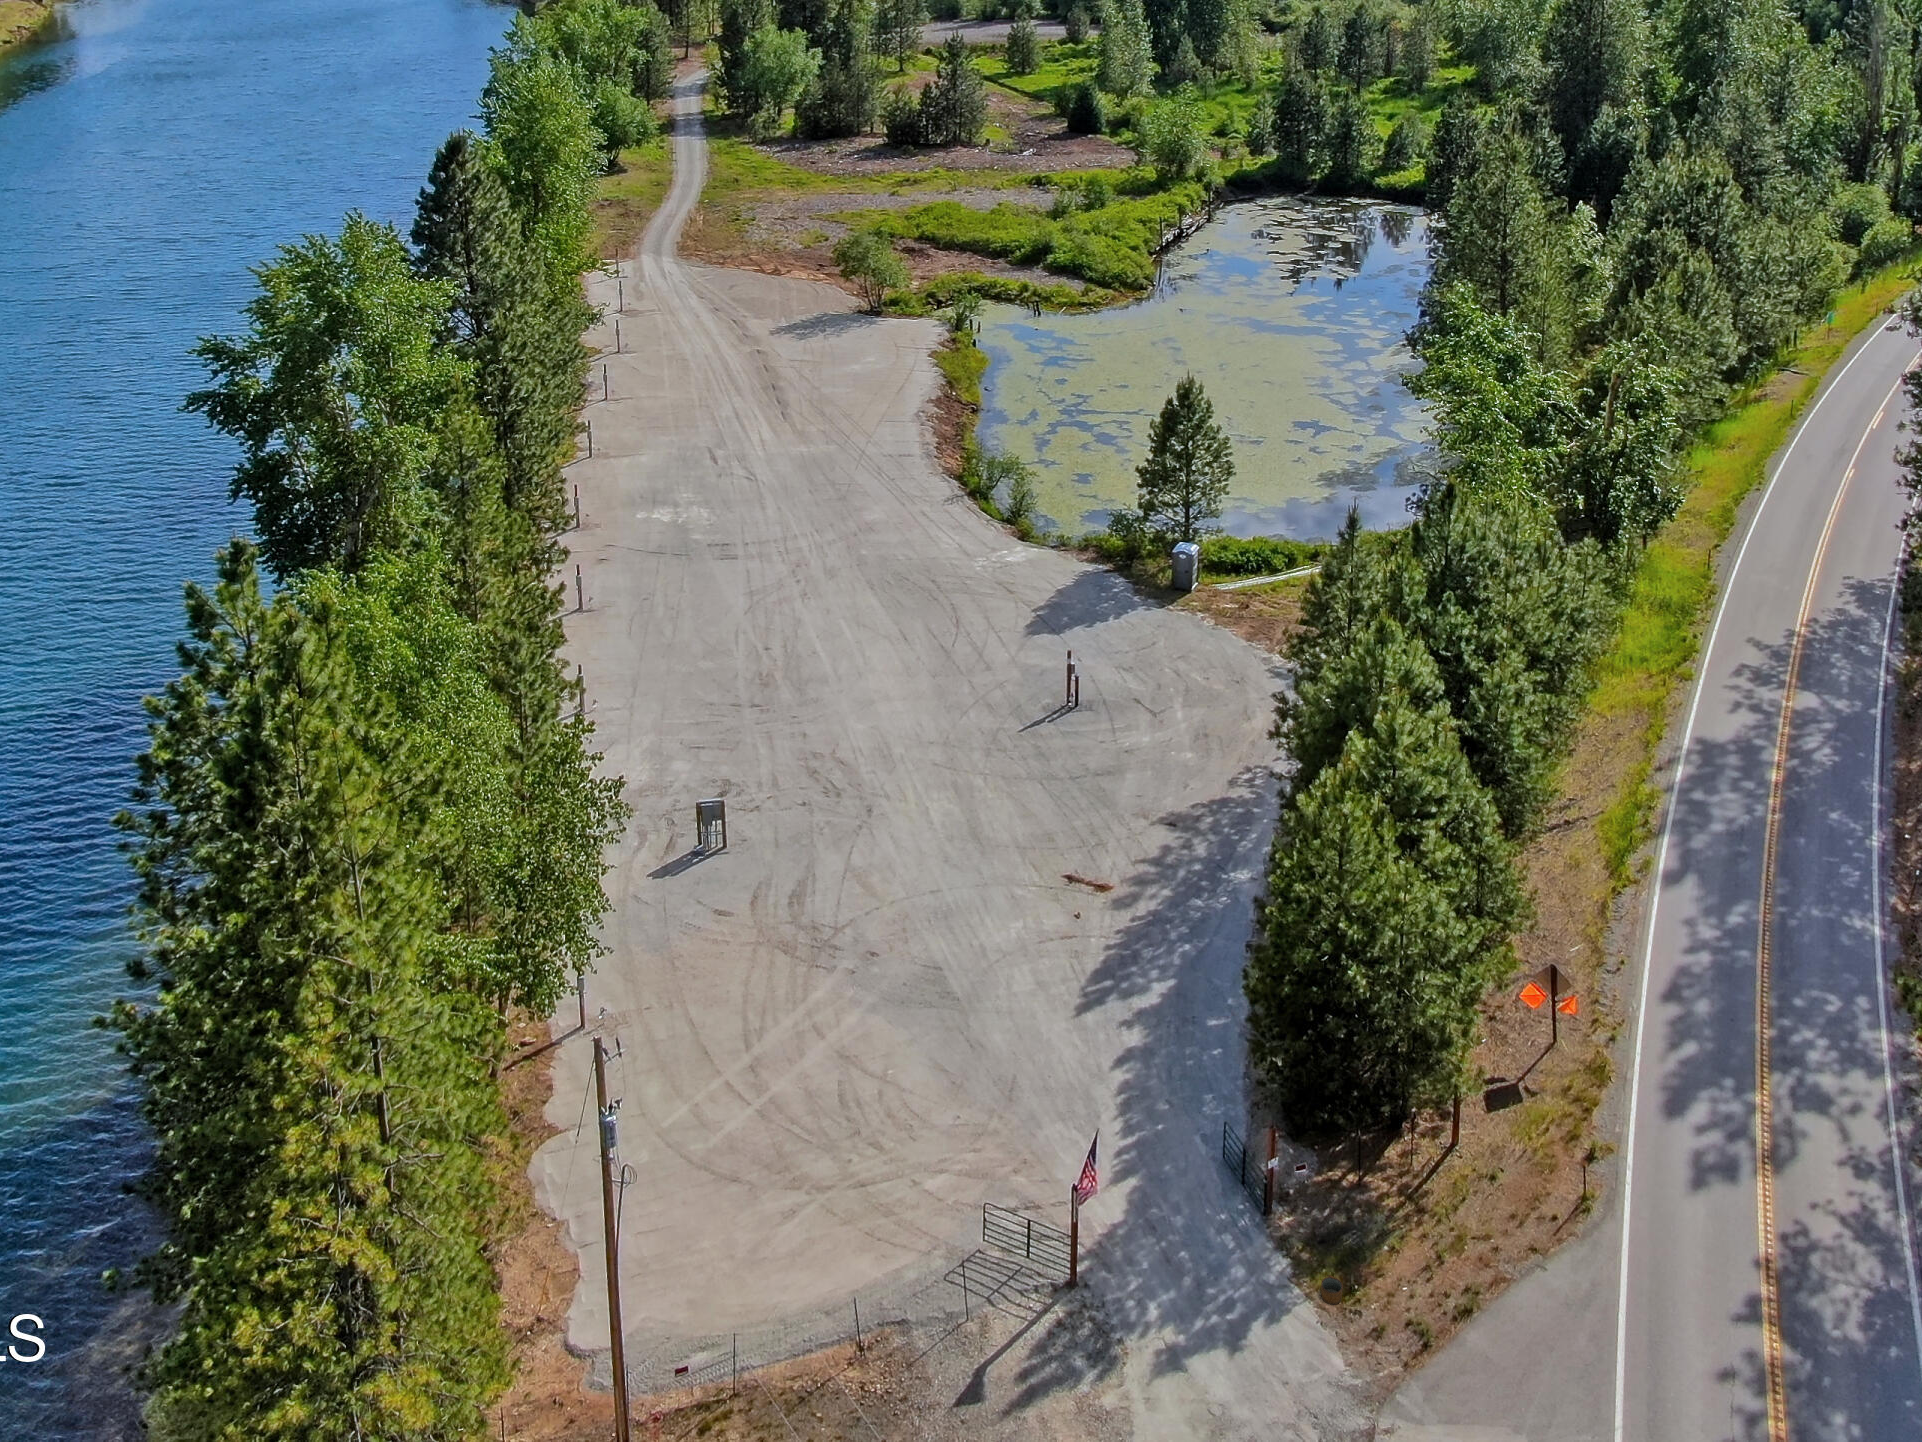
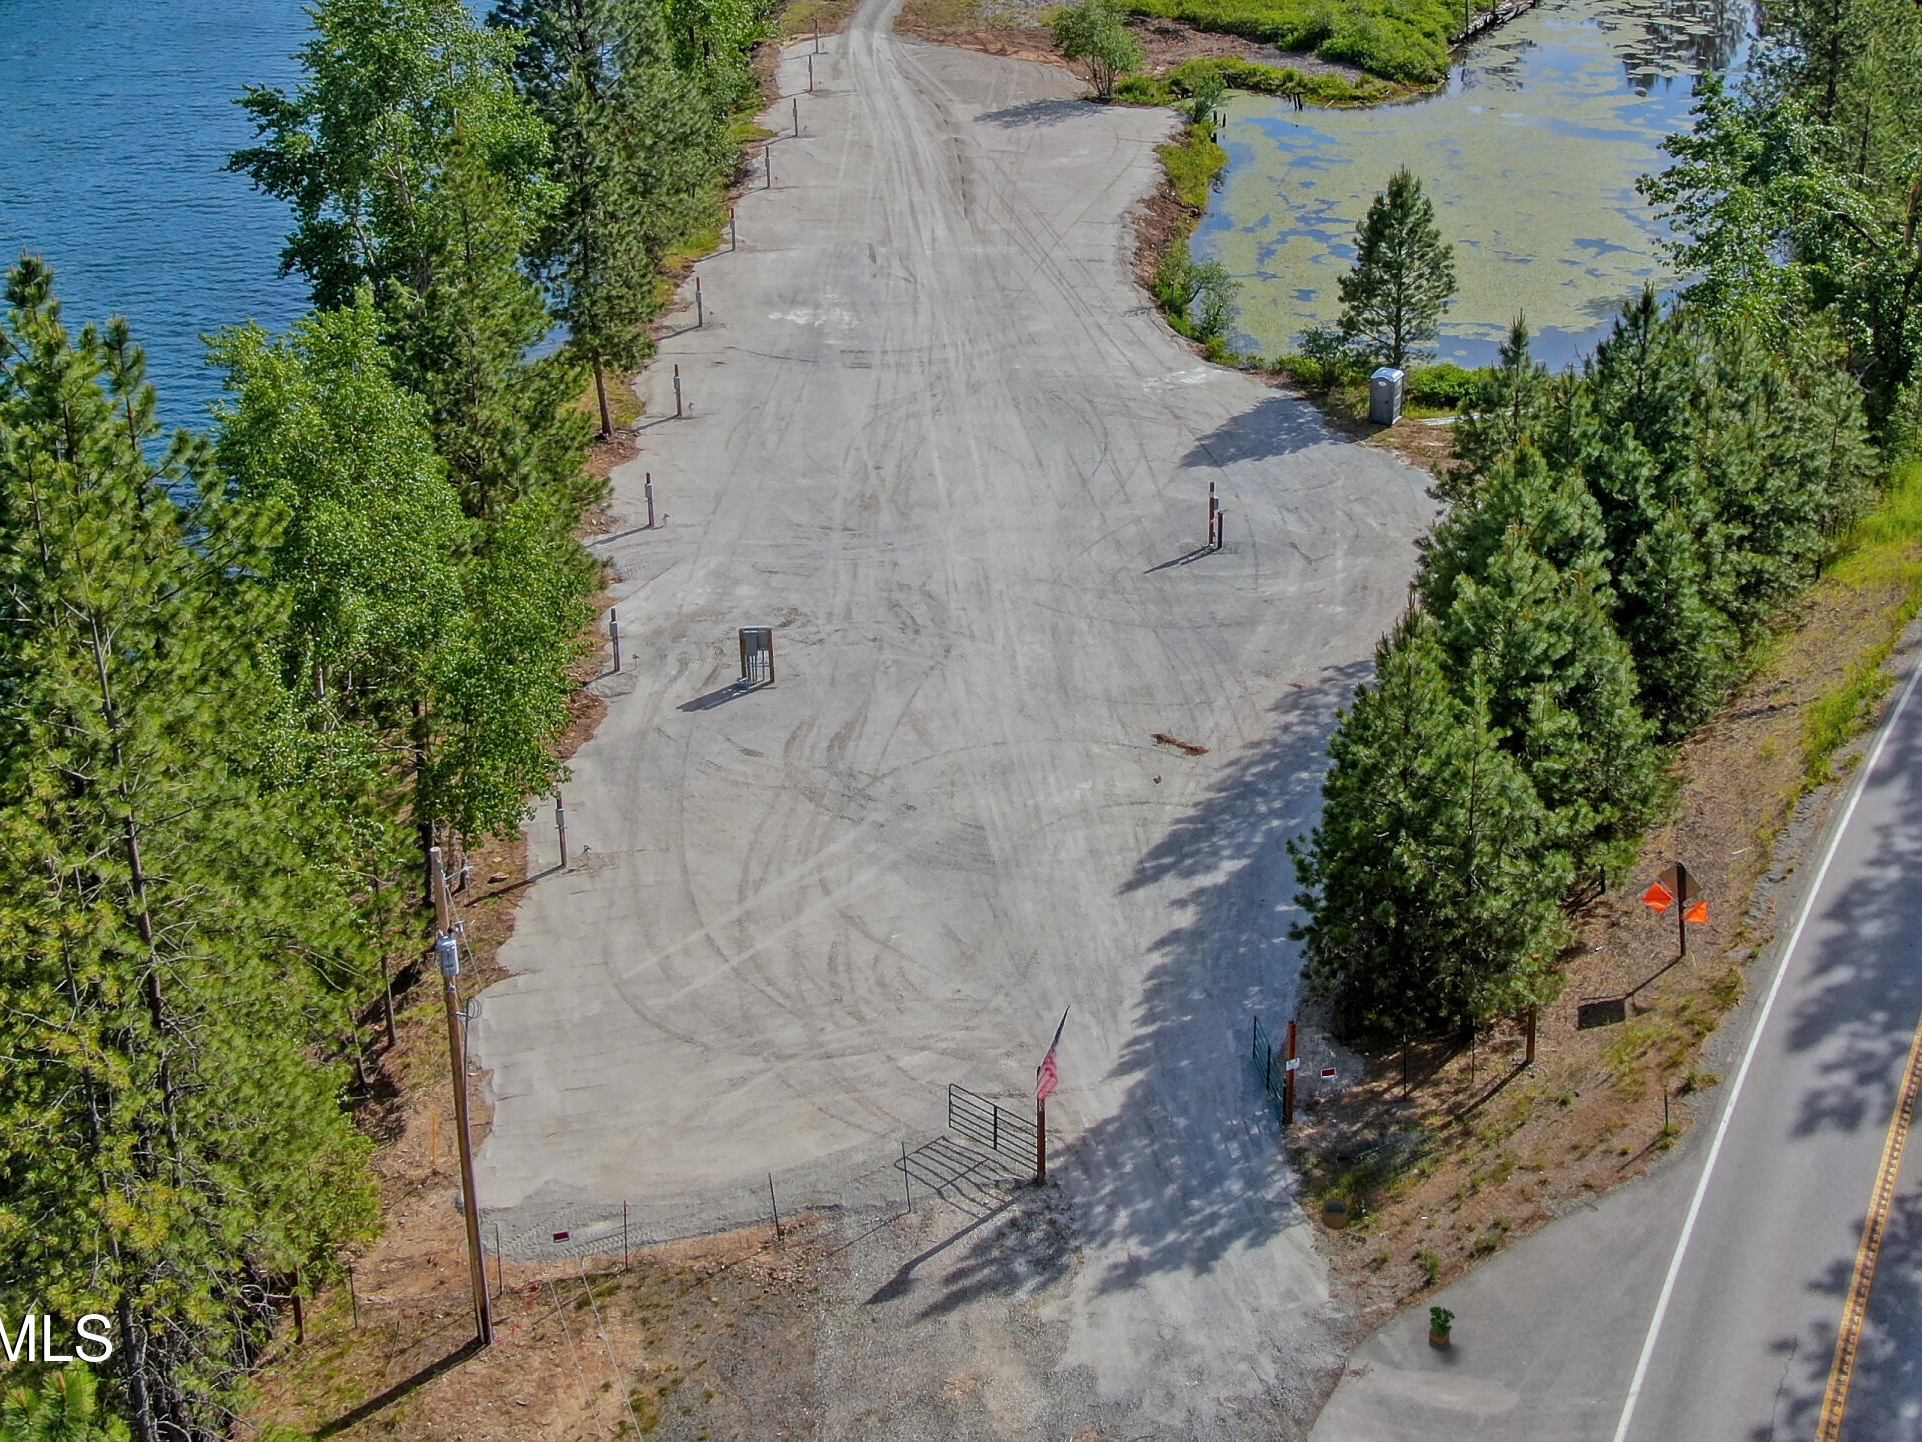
potted tree: none [1434,1365,1457,1404] -> present [1429,1306,1455,1351]

